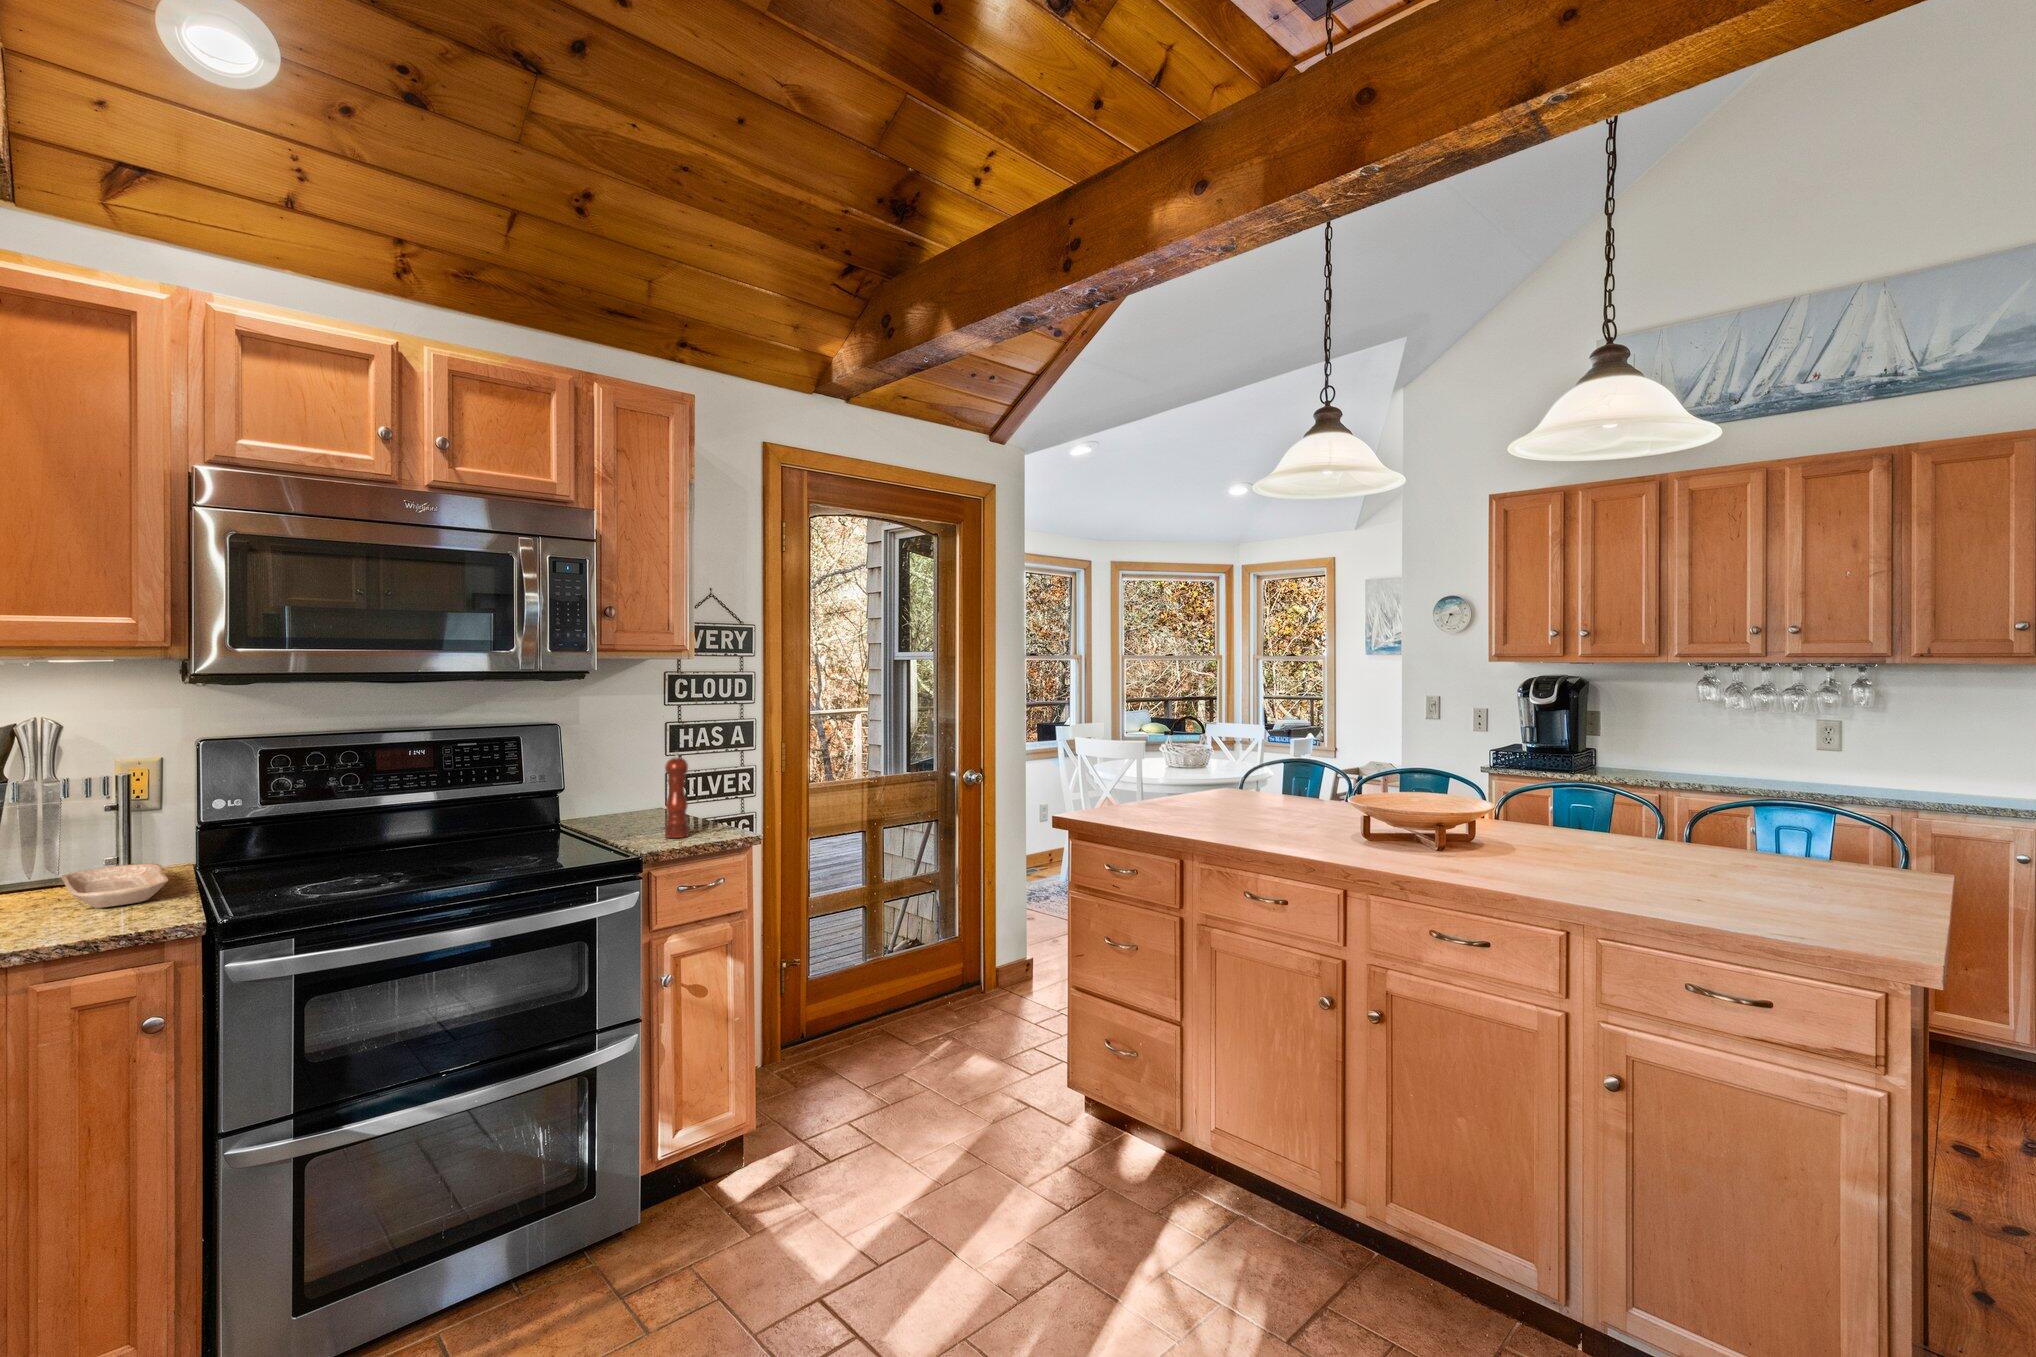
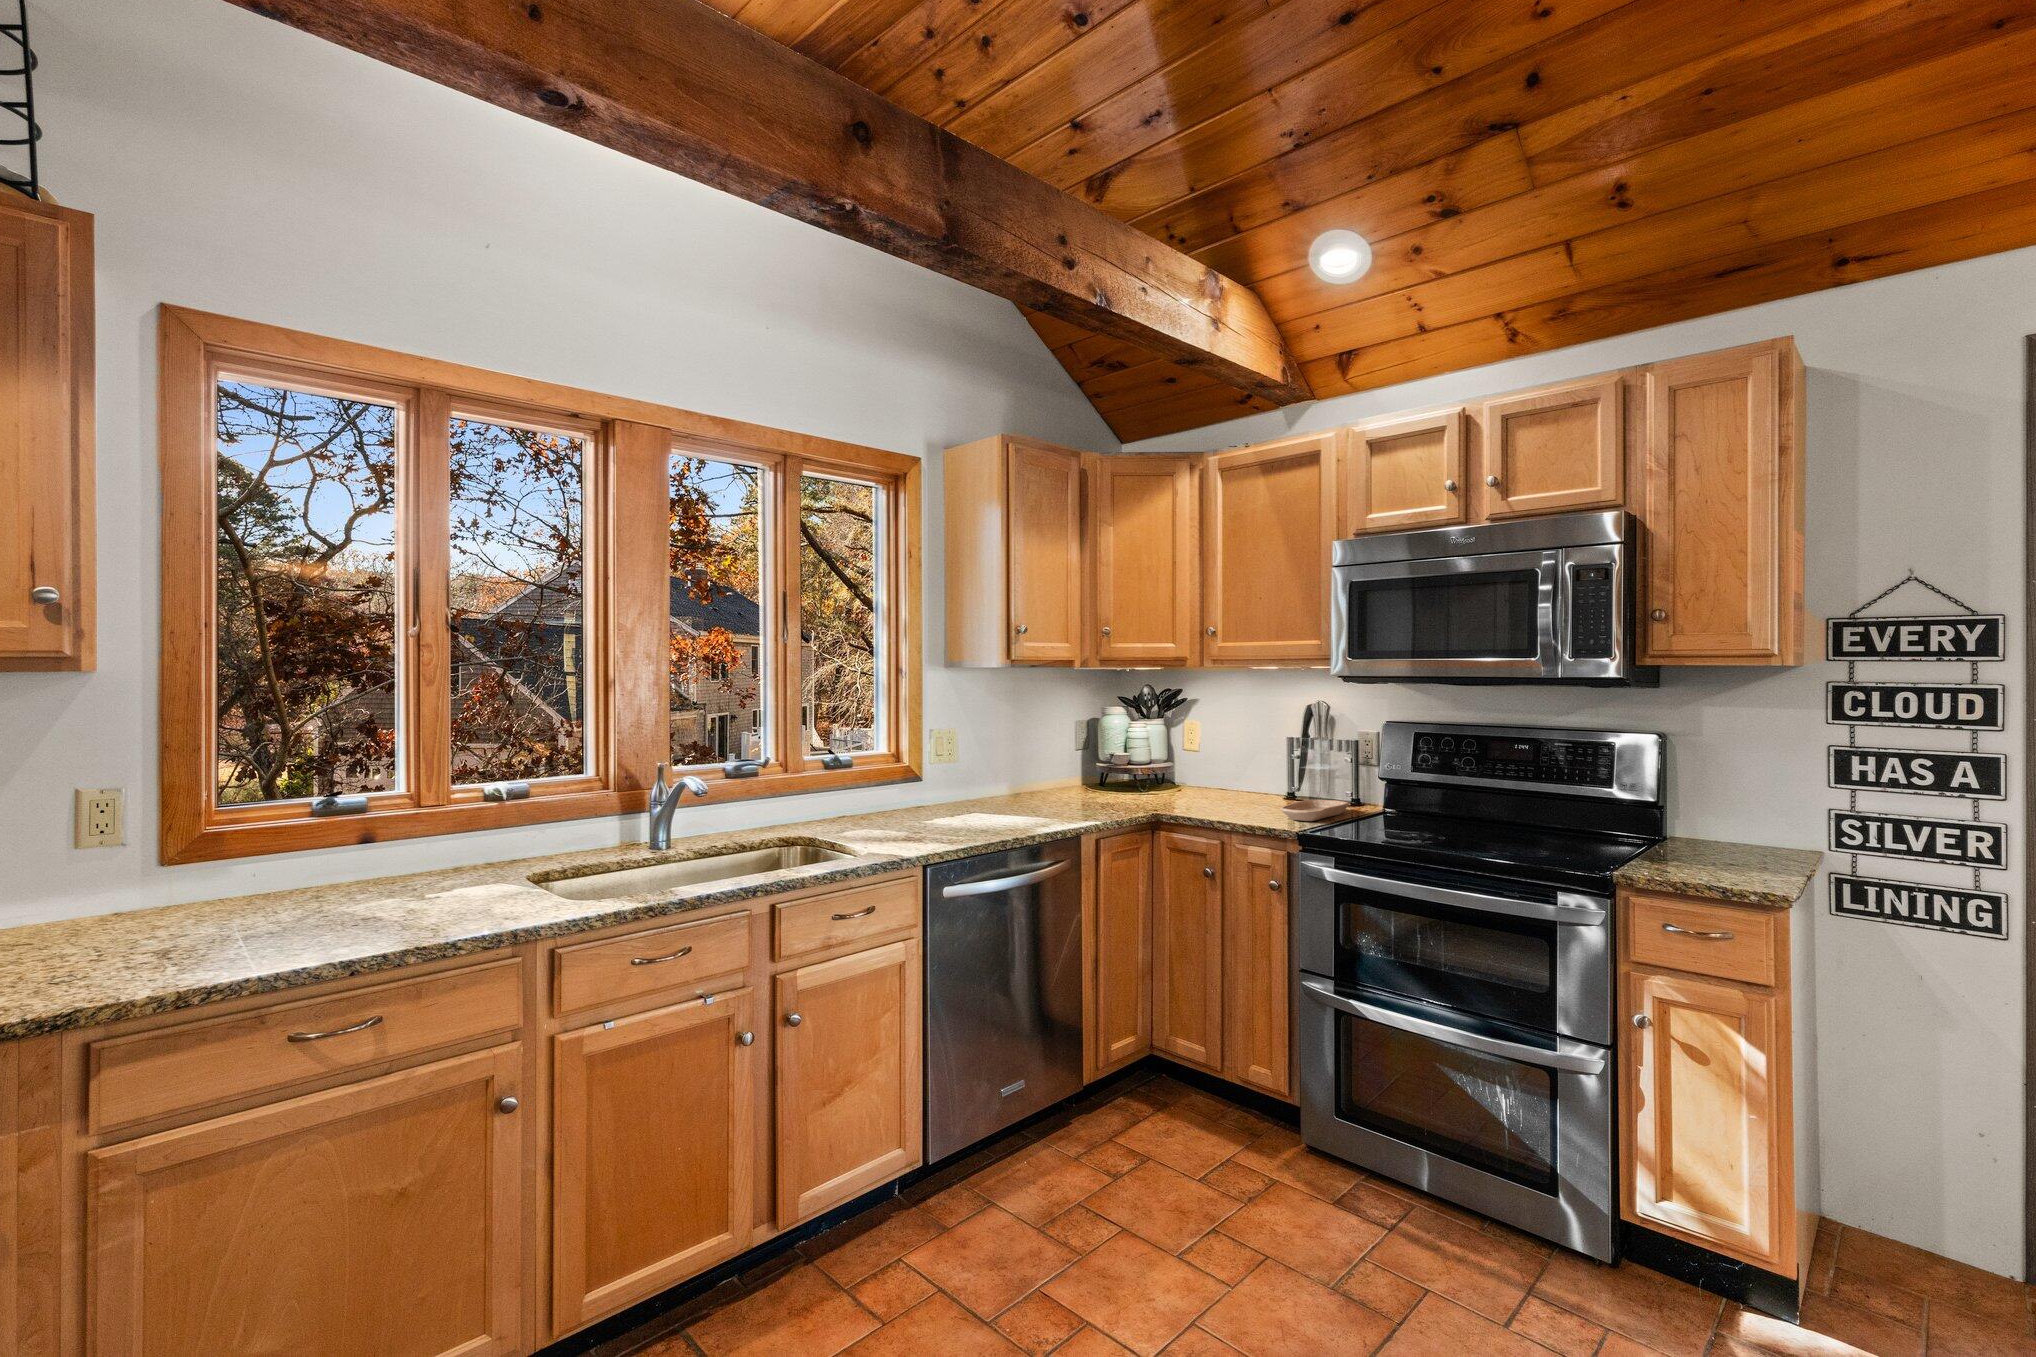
pepper mill: present [665,752,689,838] -> none [1699,775,1732,877]

